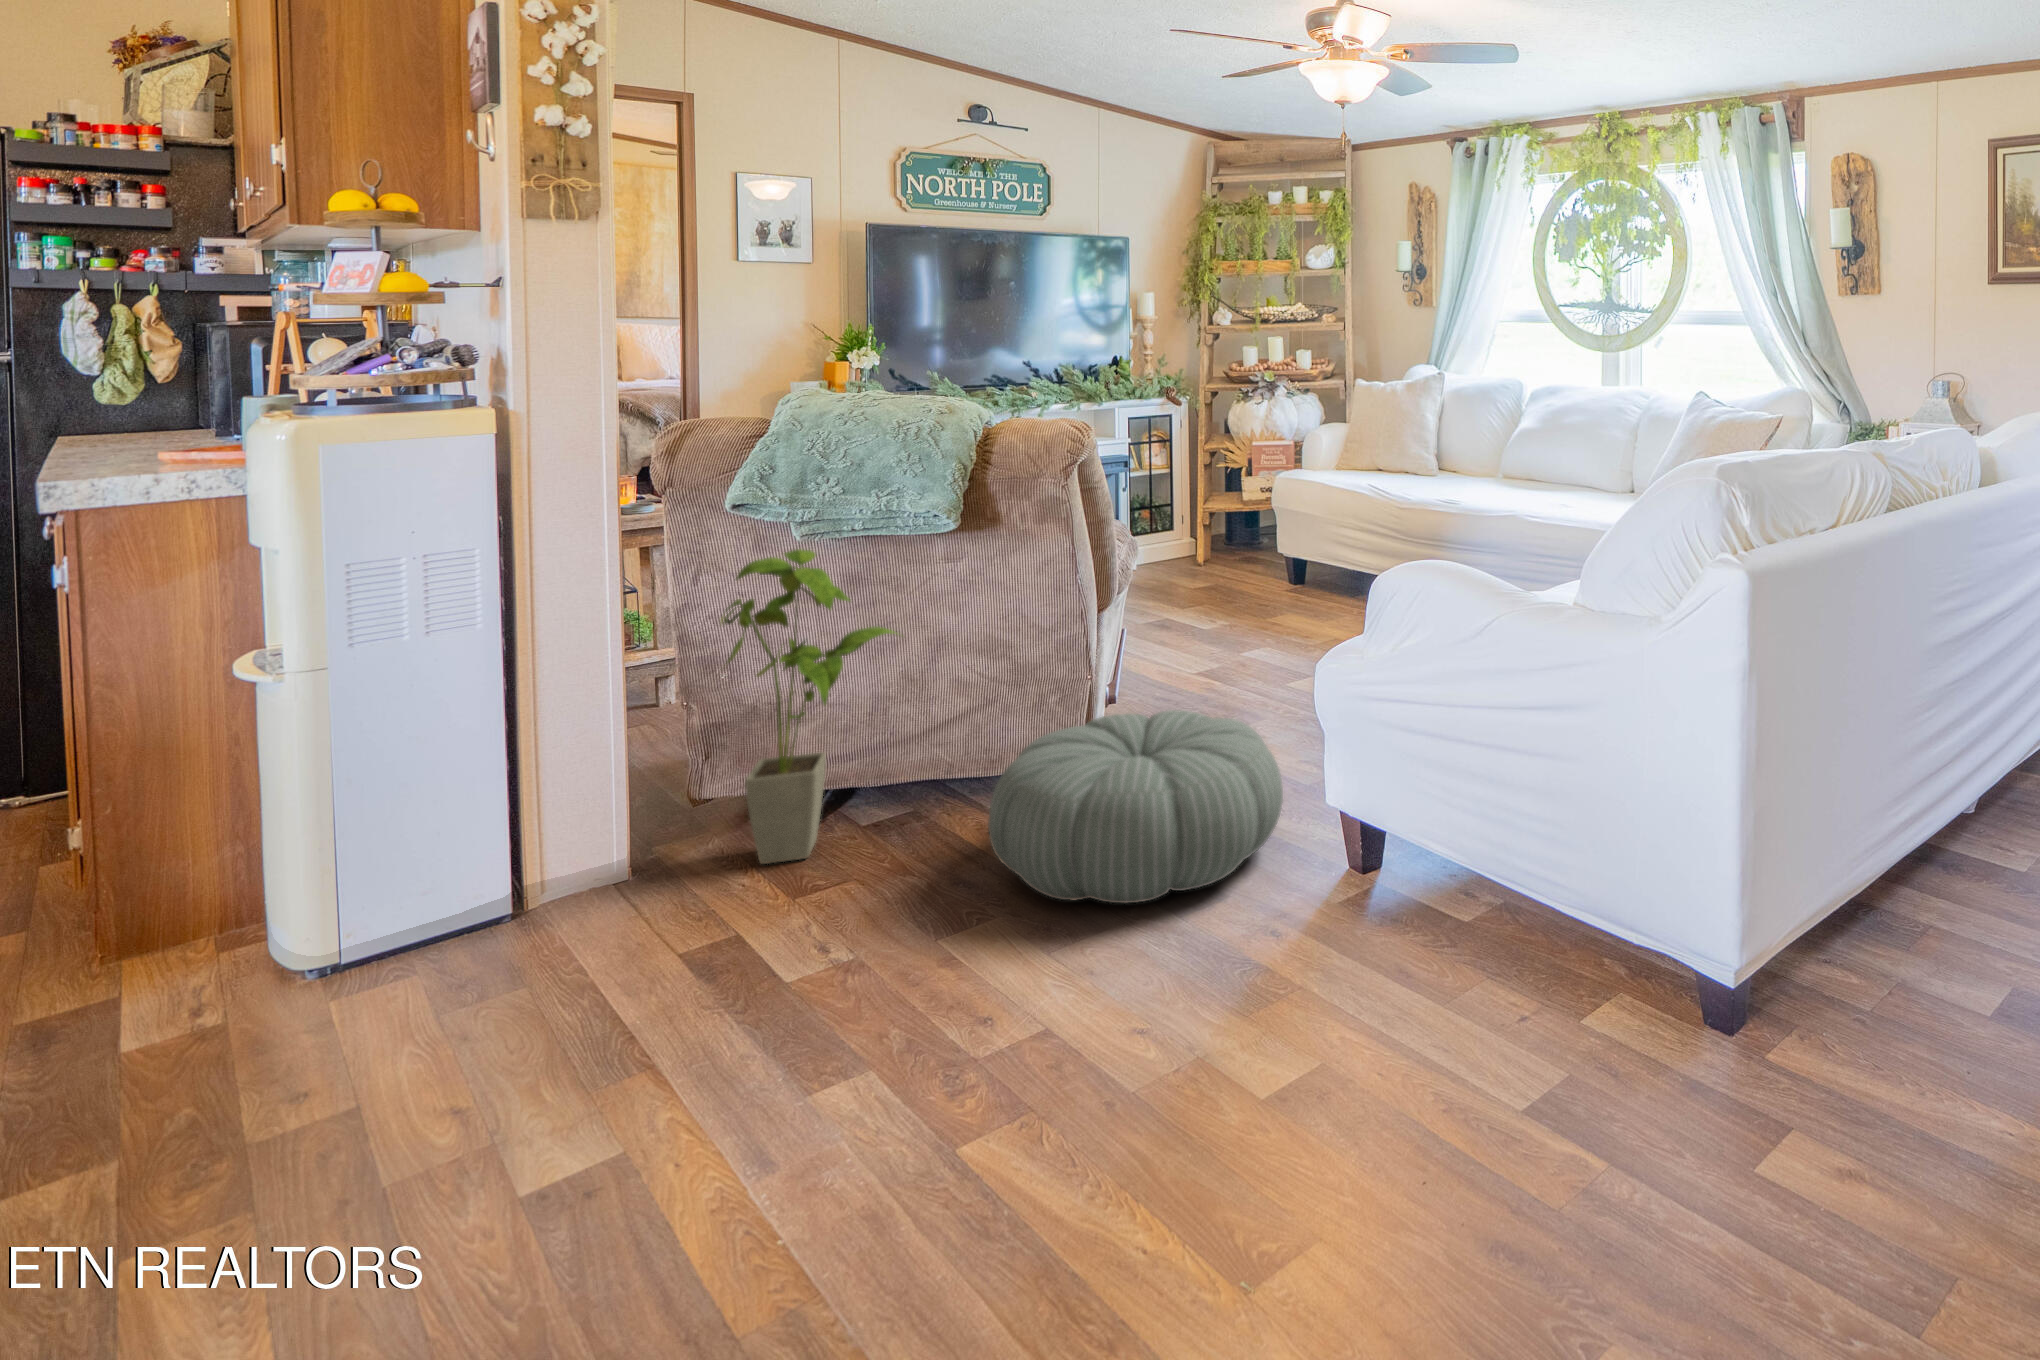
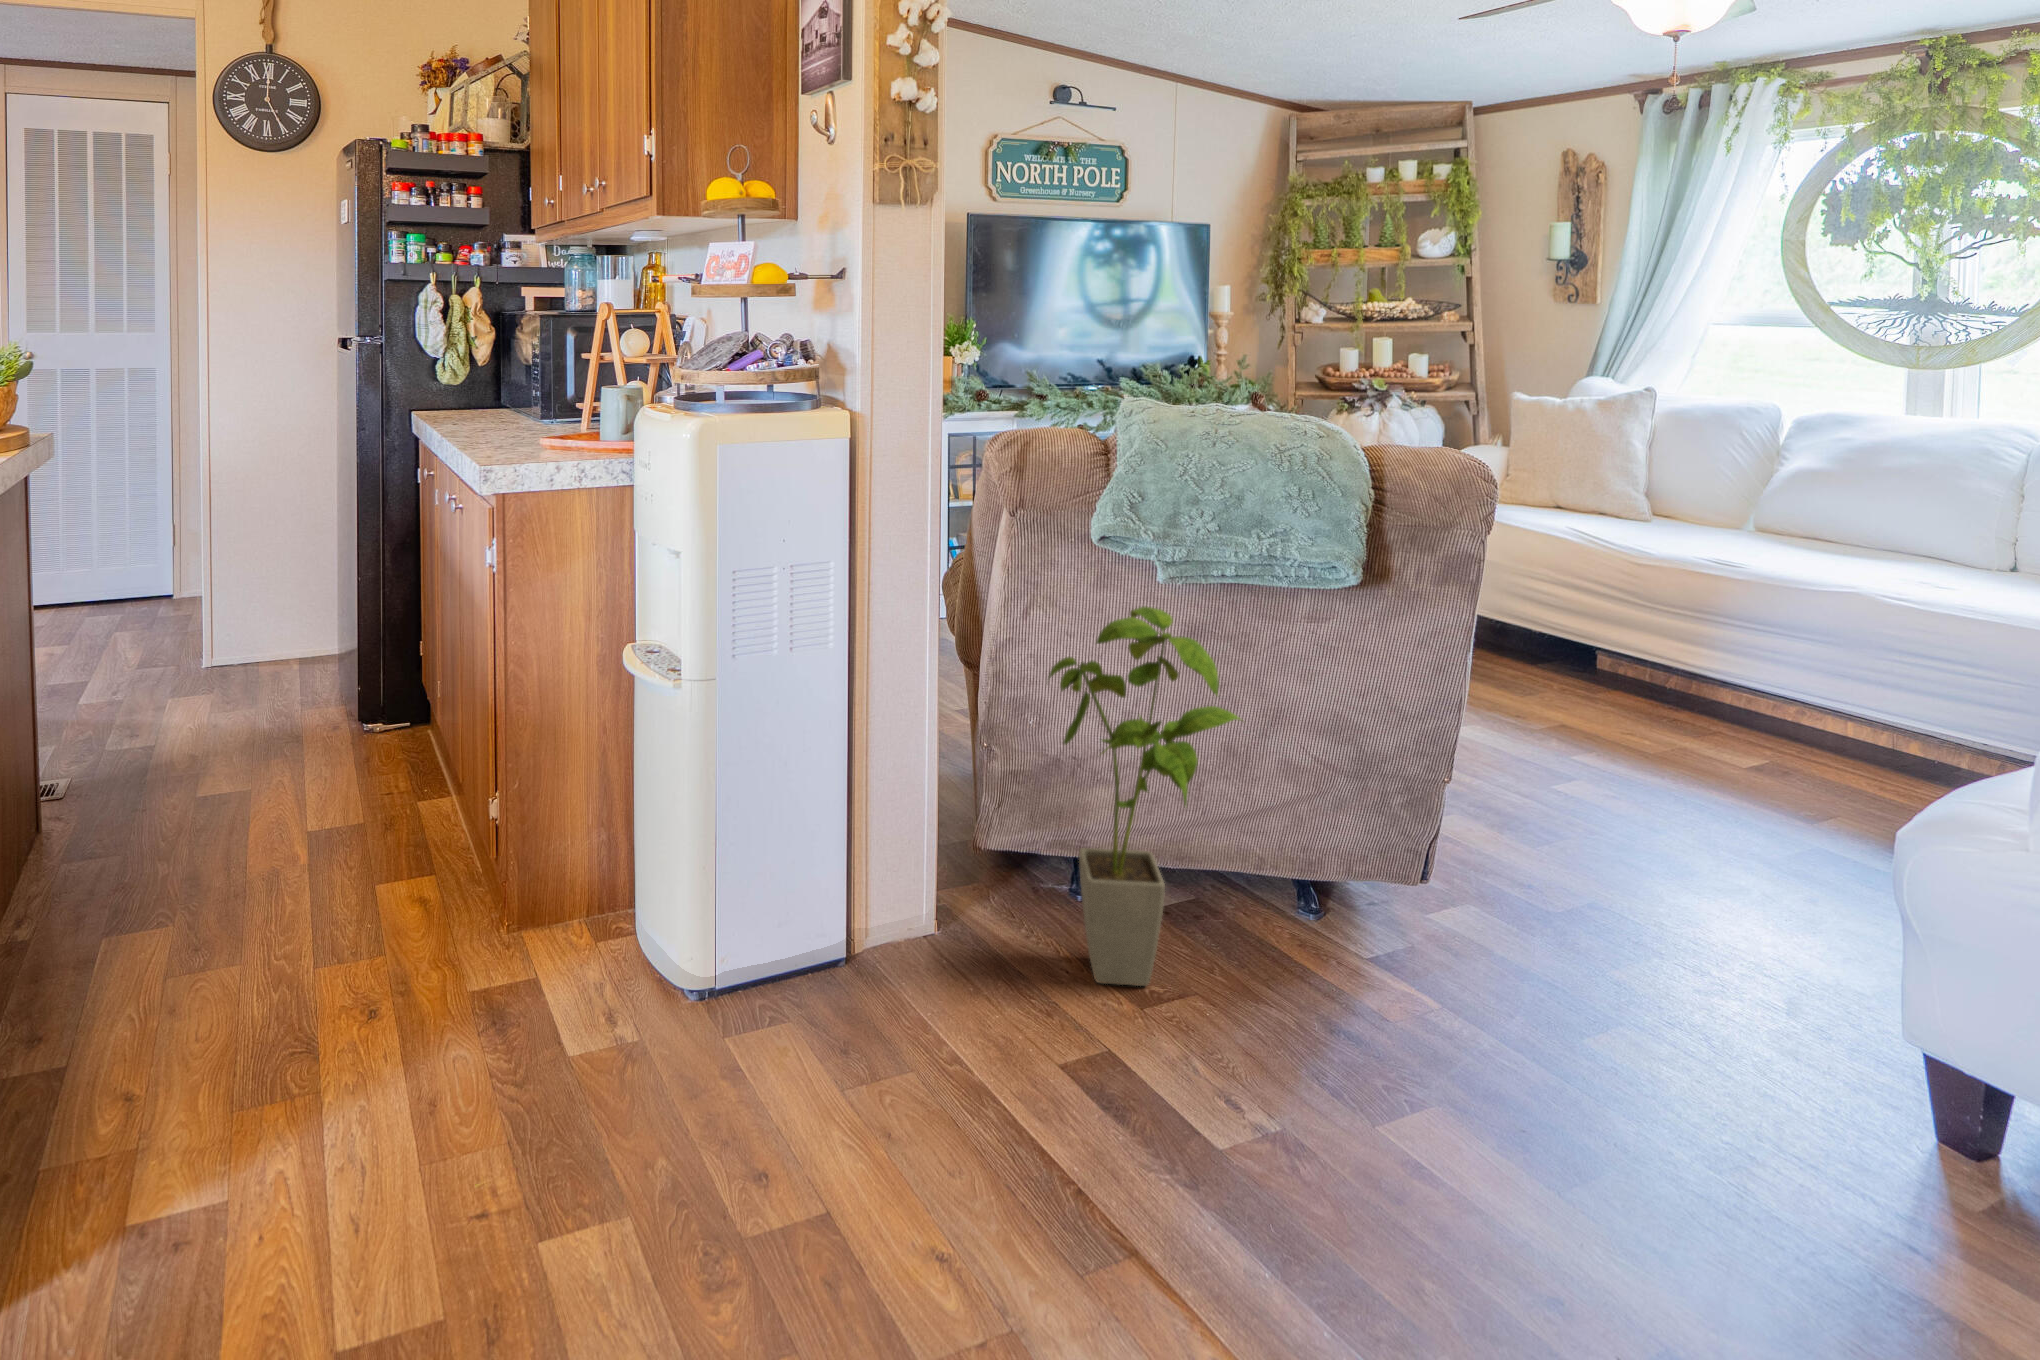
pouf: present [988,710,1283,904] -> none [1417,871,1904,1215]

